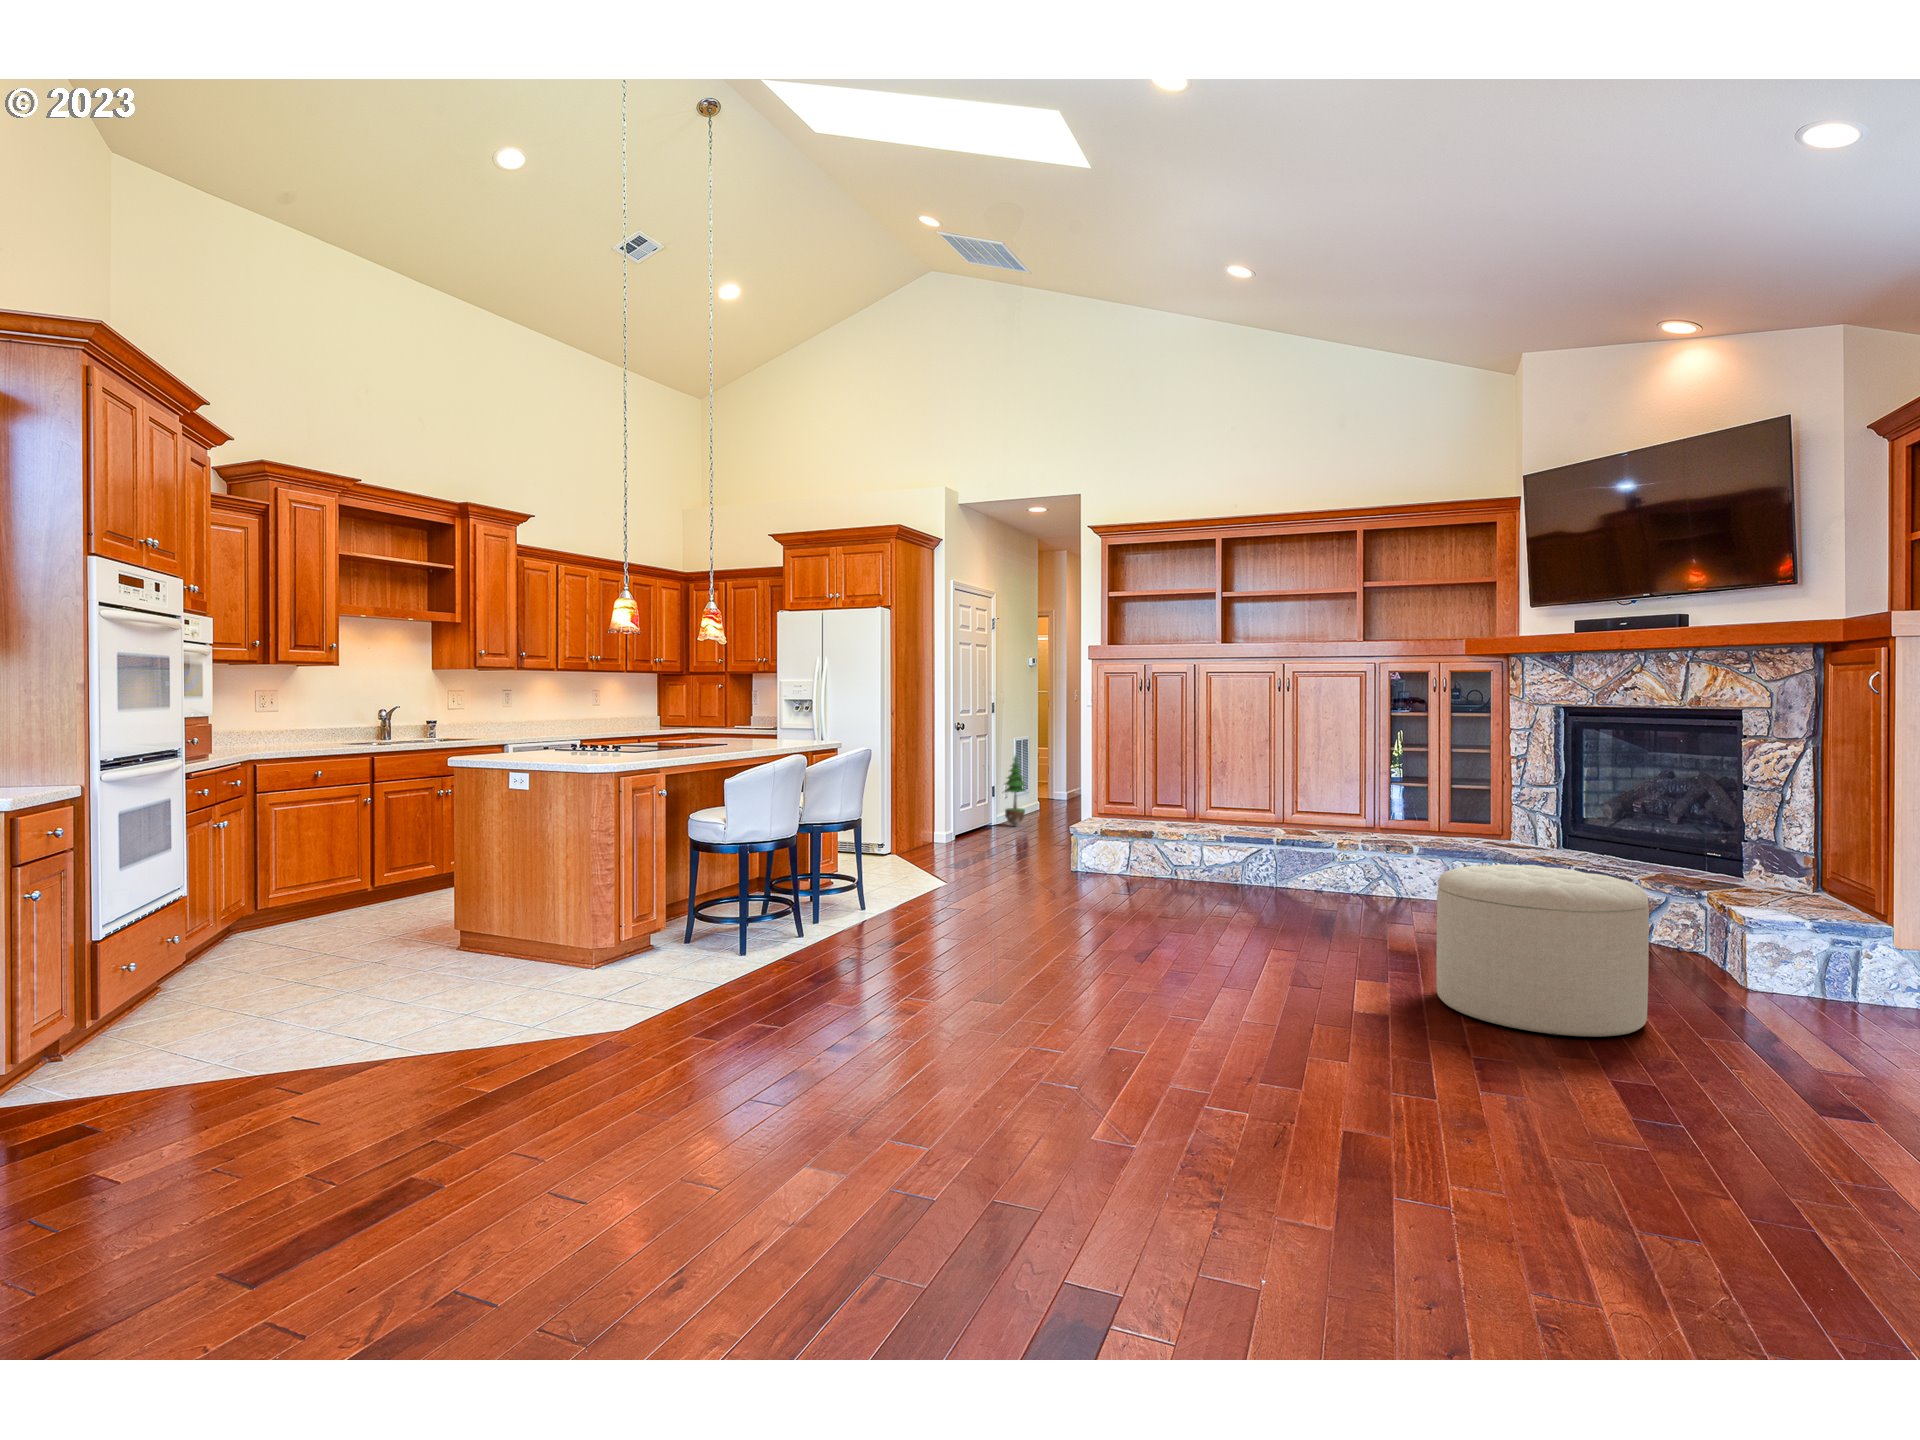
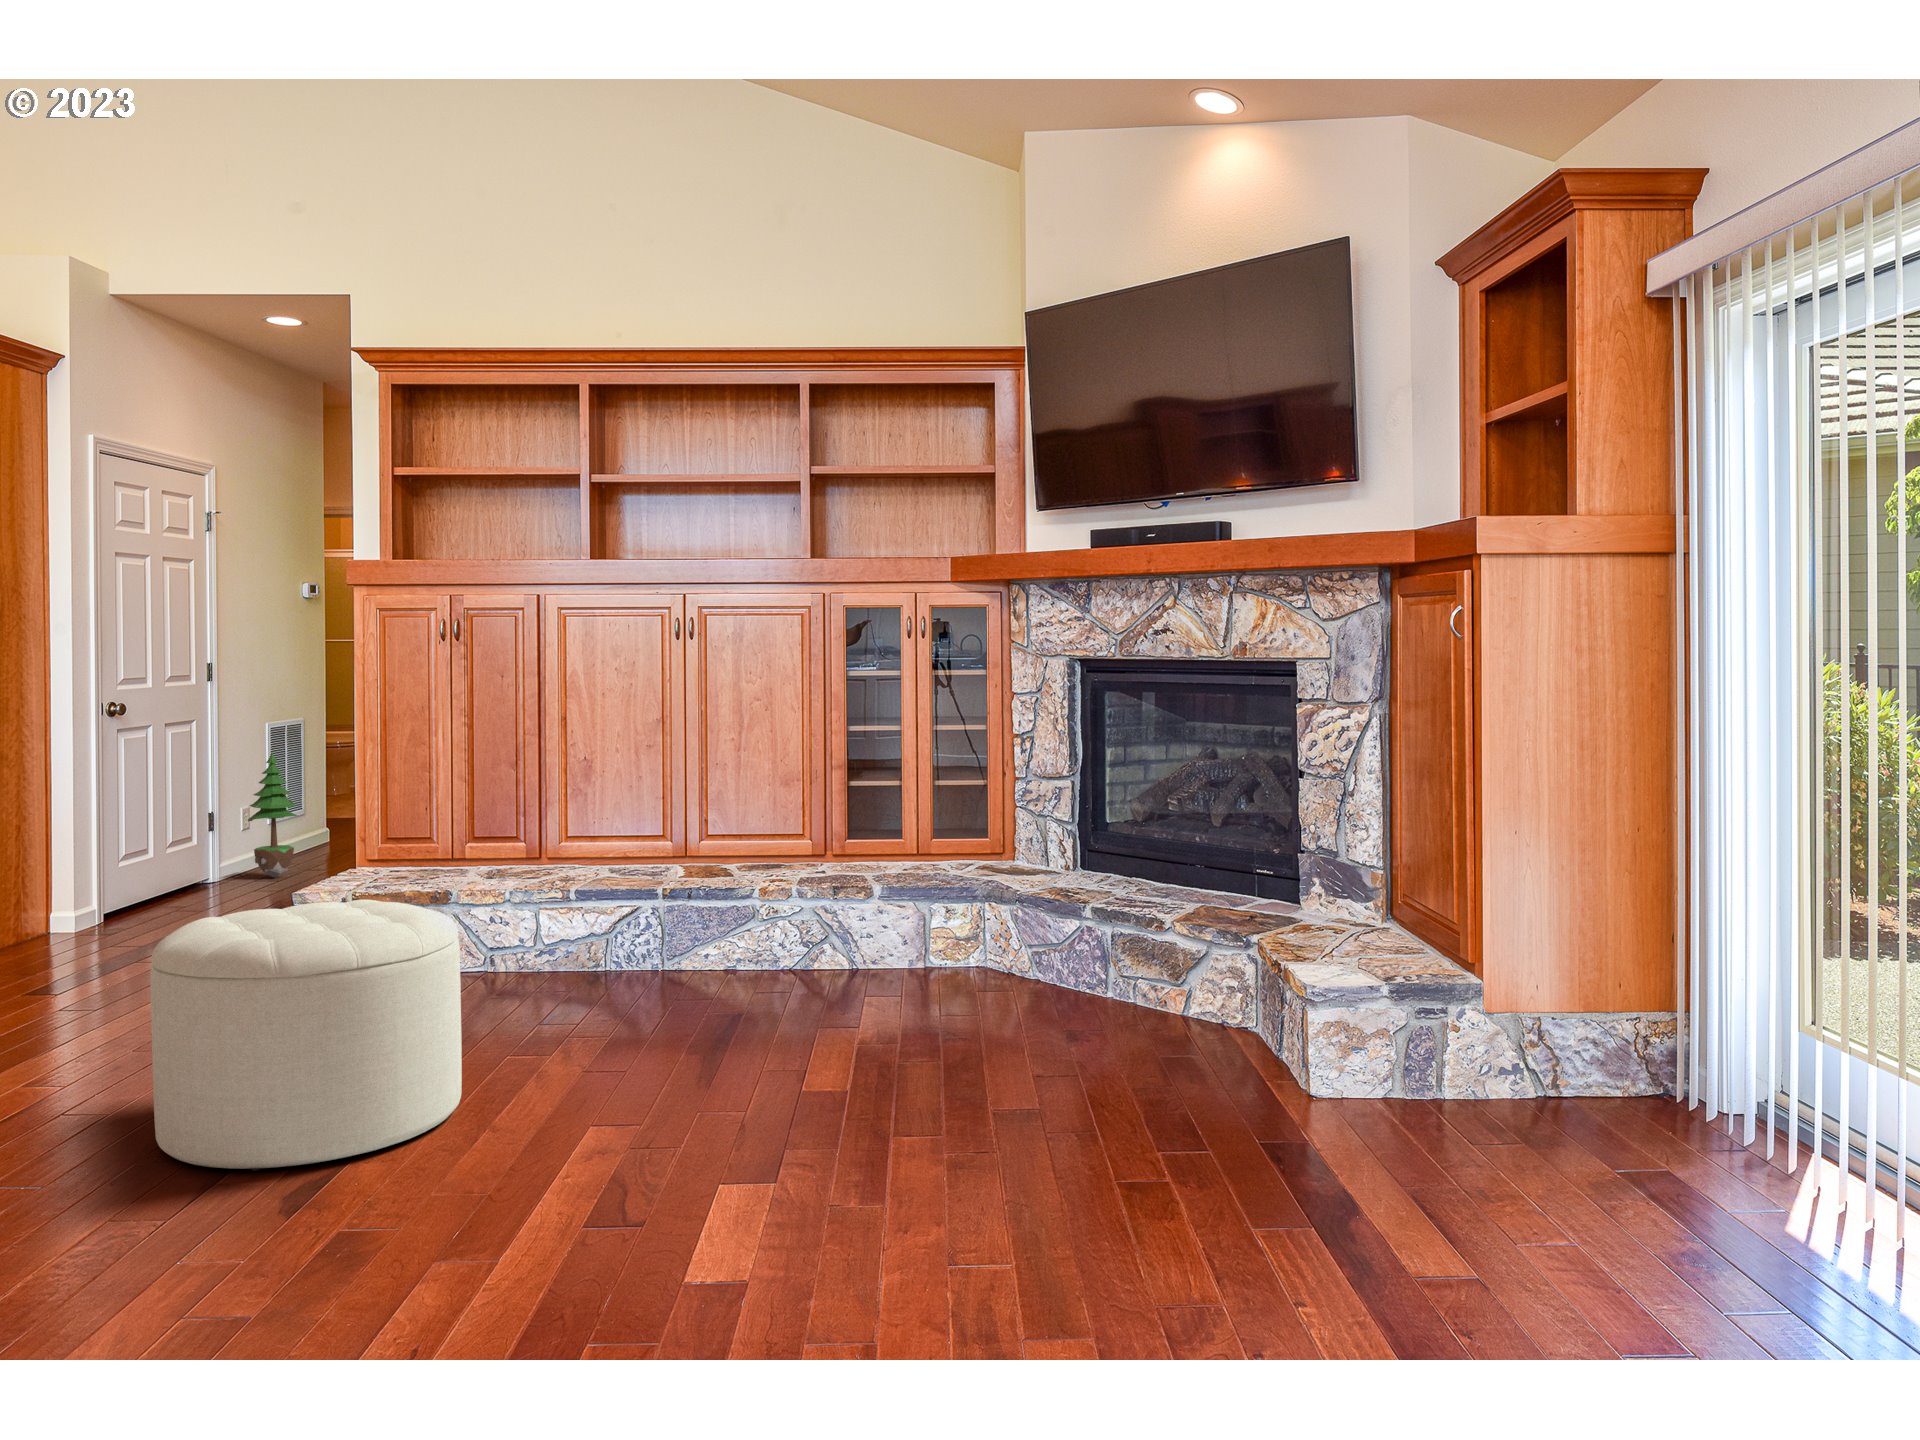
ottoman: present [1436,865,1649,1037] -> present [150,900,462,1171]

